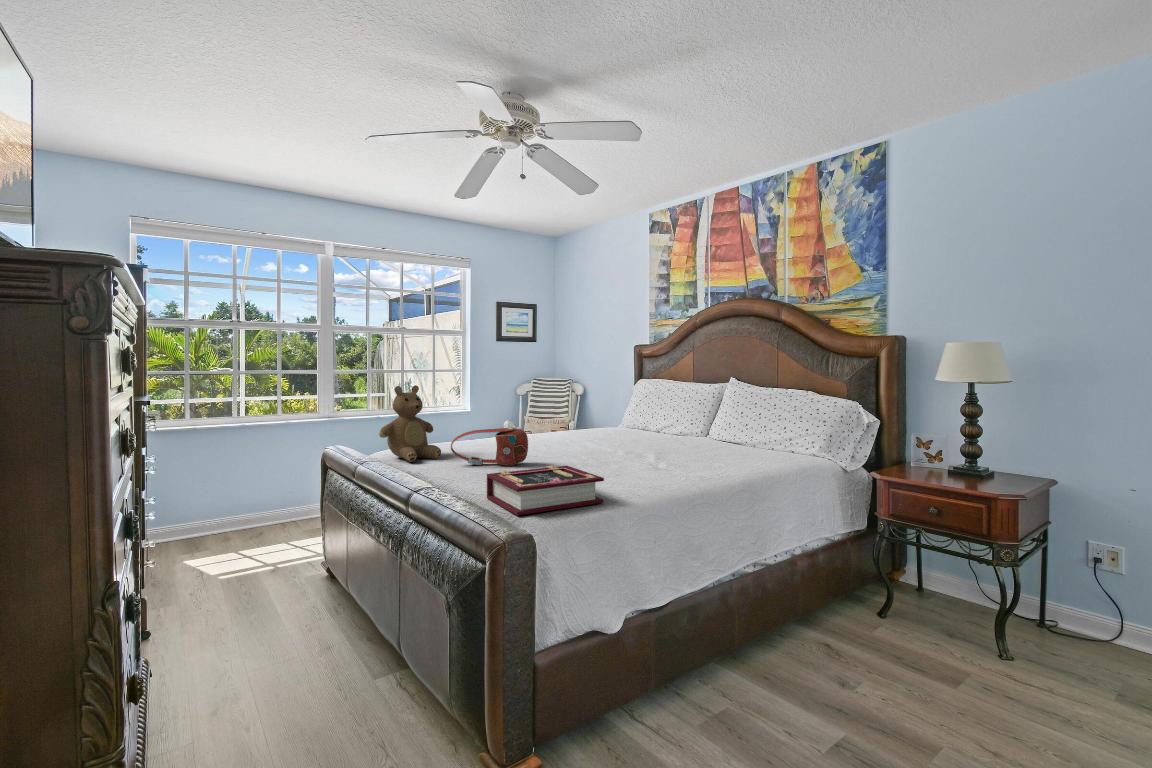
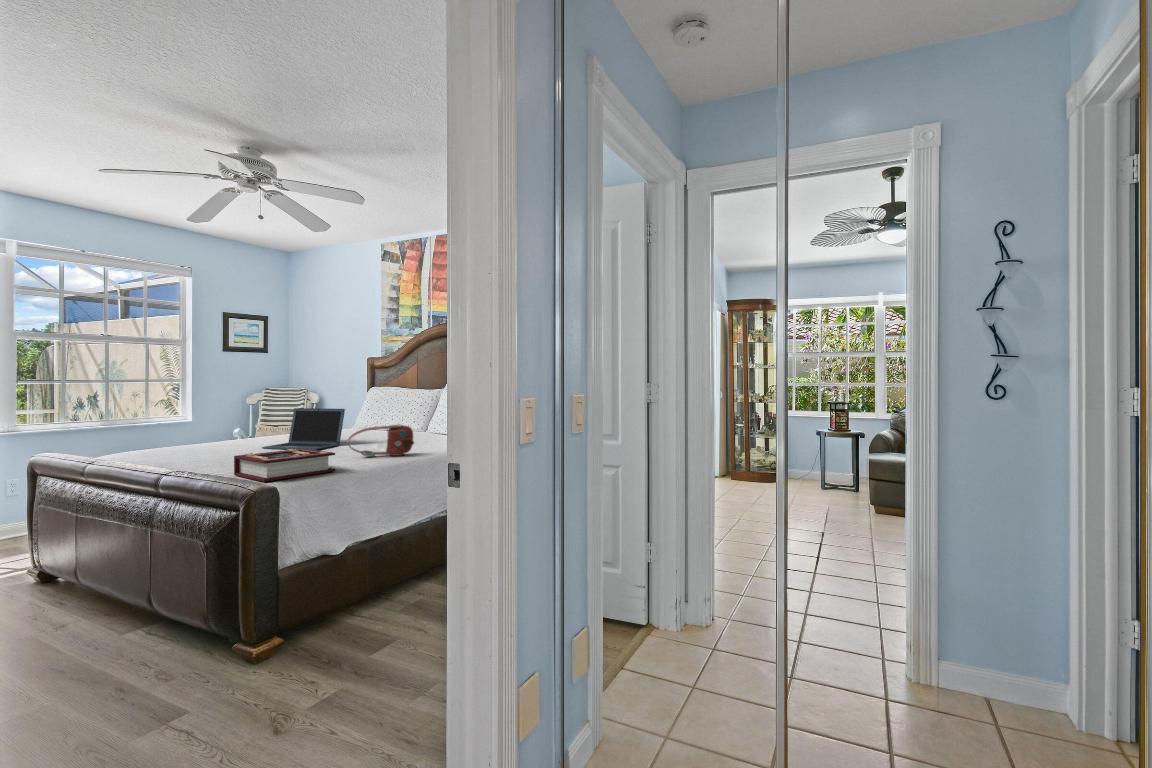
teddy bear: present [379,385,441,462] -> none [110,390,178,459]
laptop: none [524,406,613,461] -> present [262,408,345,450]
handbag: present [451,427,528,466] -> present [348,425,414,457]

